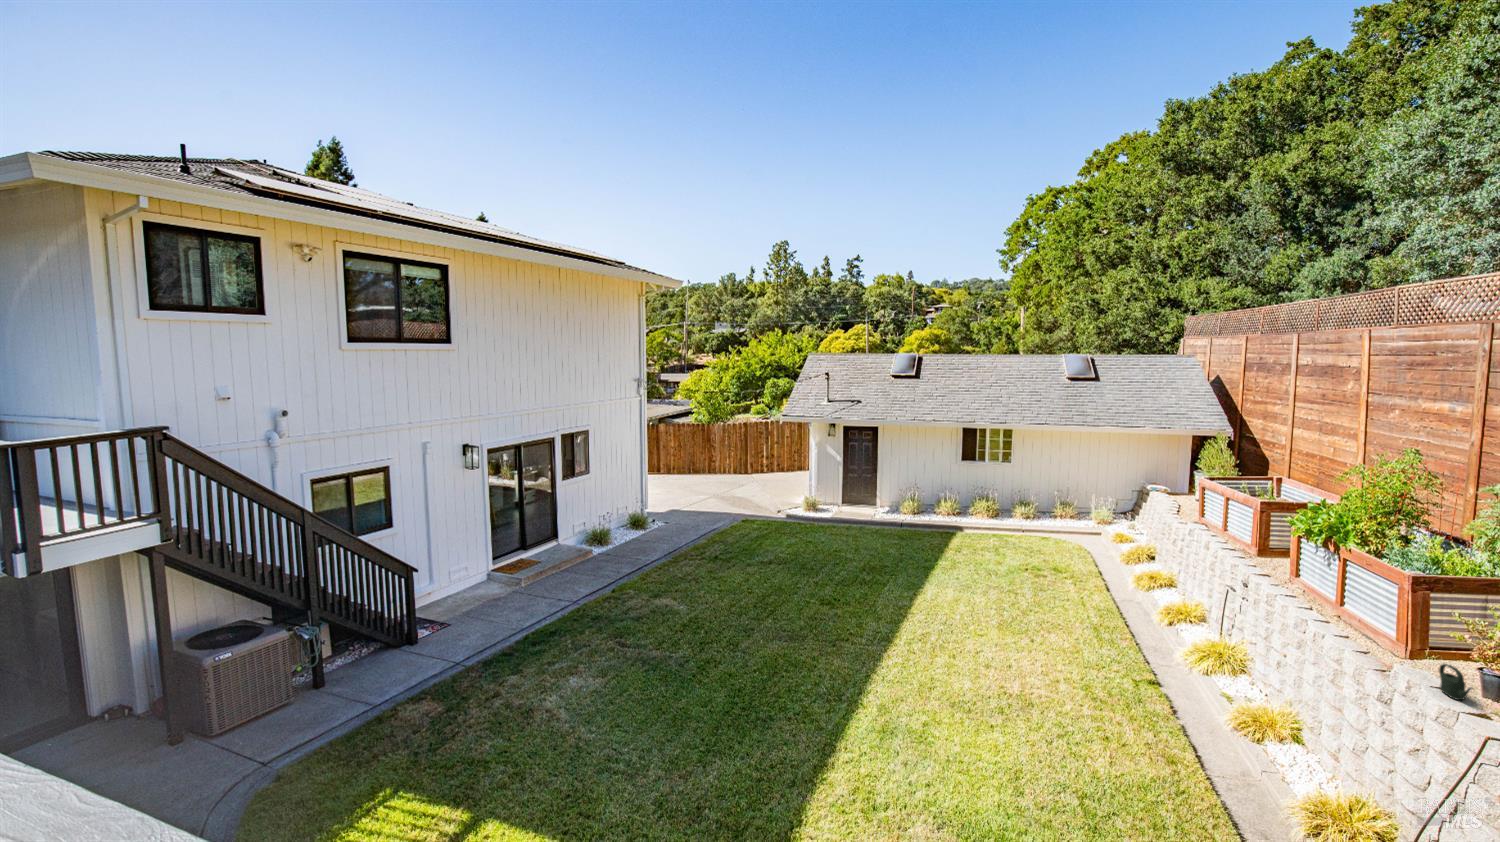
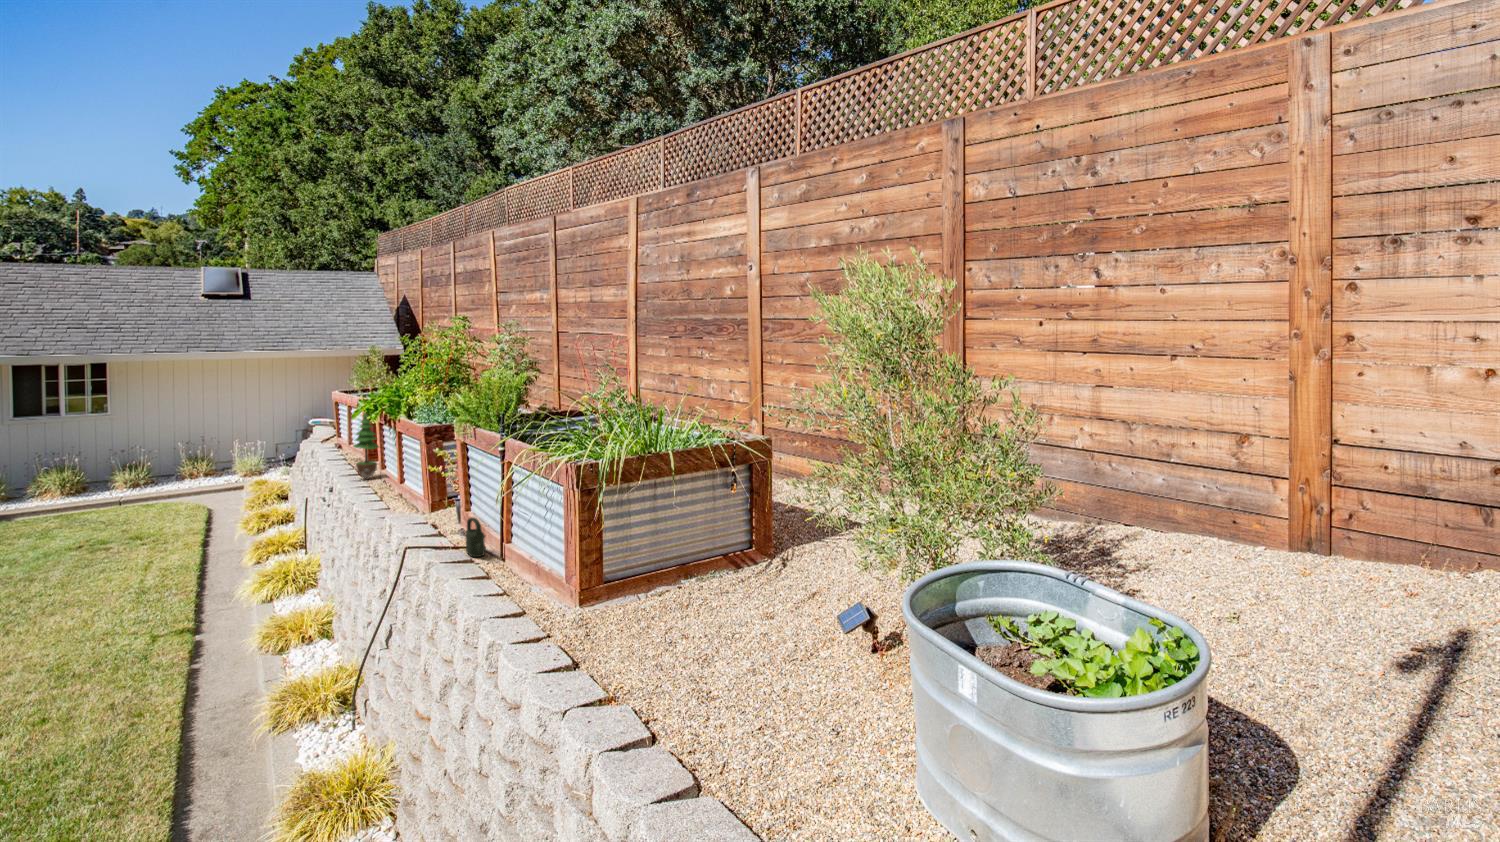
potted tree: none [1258,521,1282,573] -> present [354,413,379,479]

